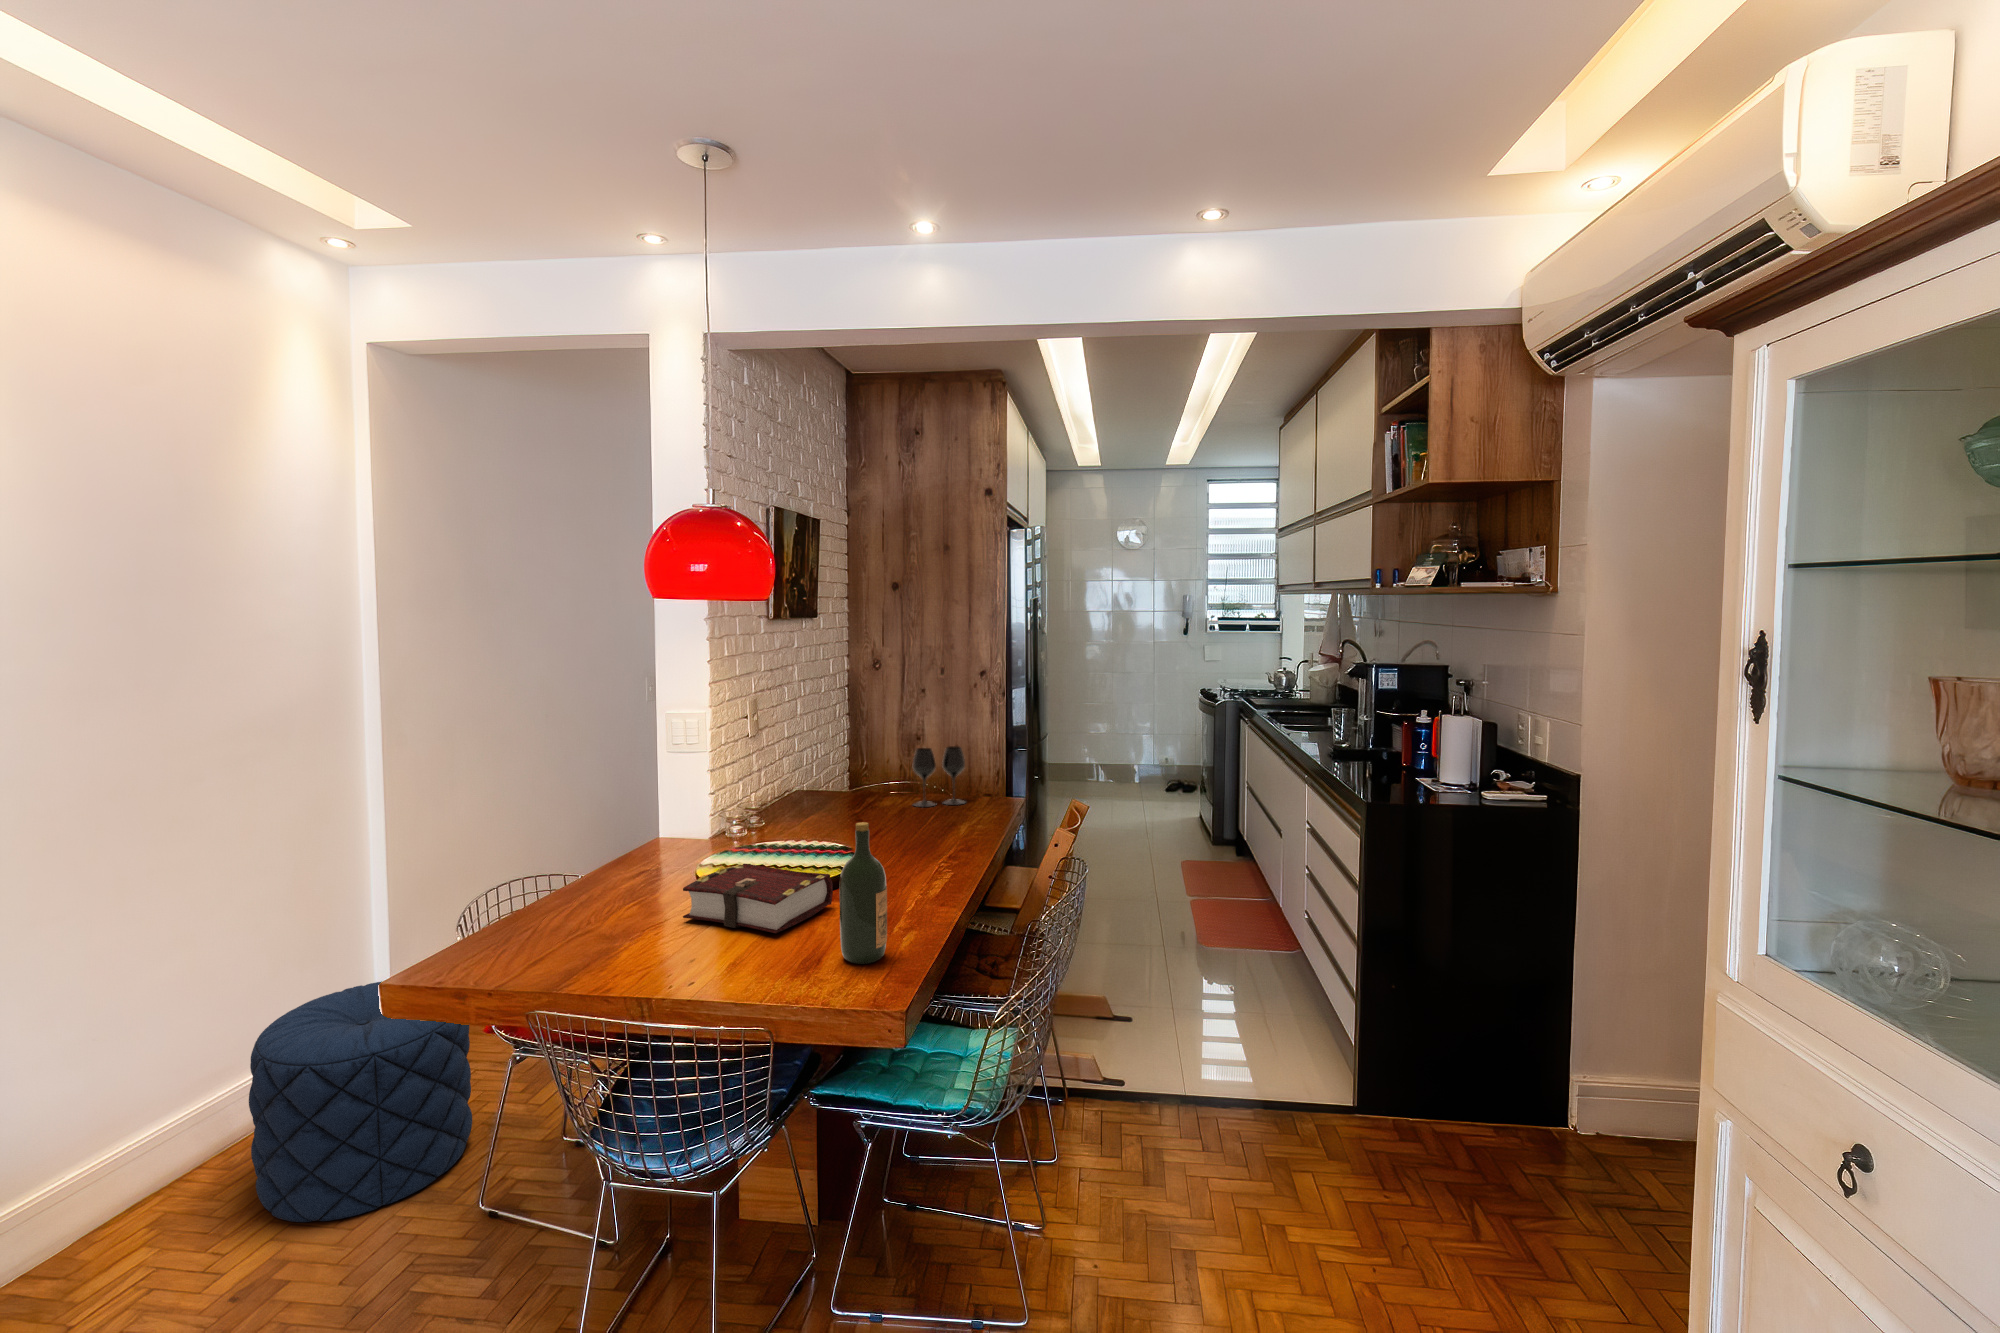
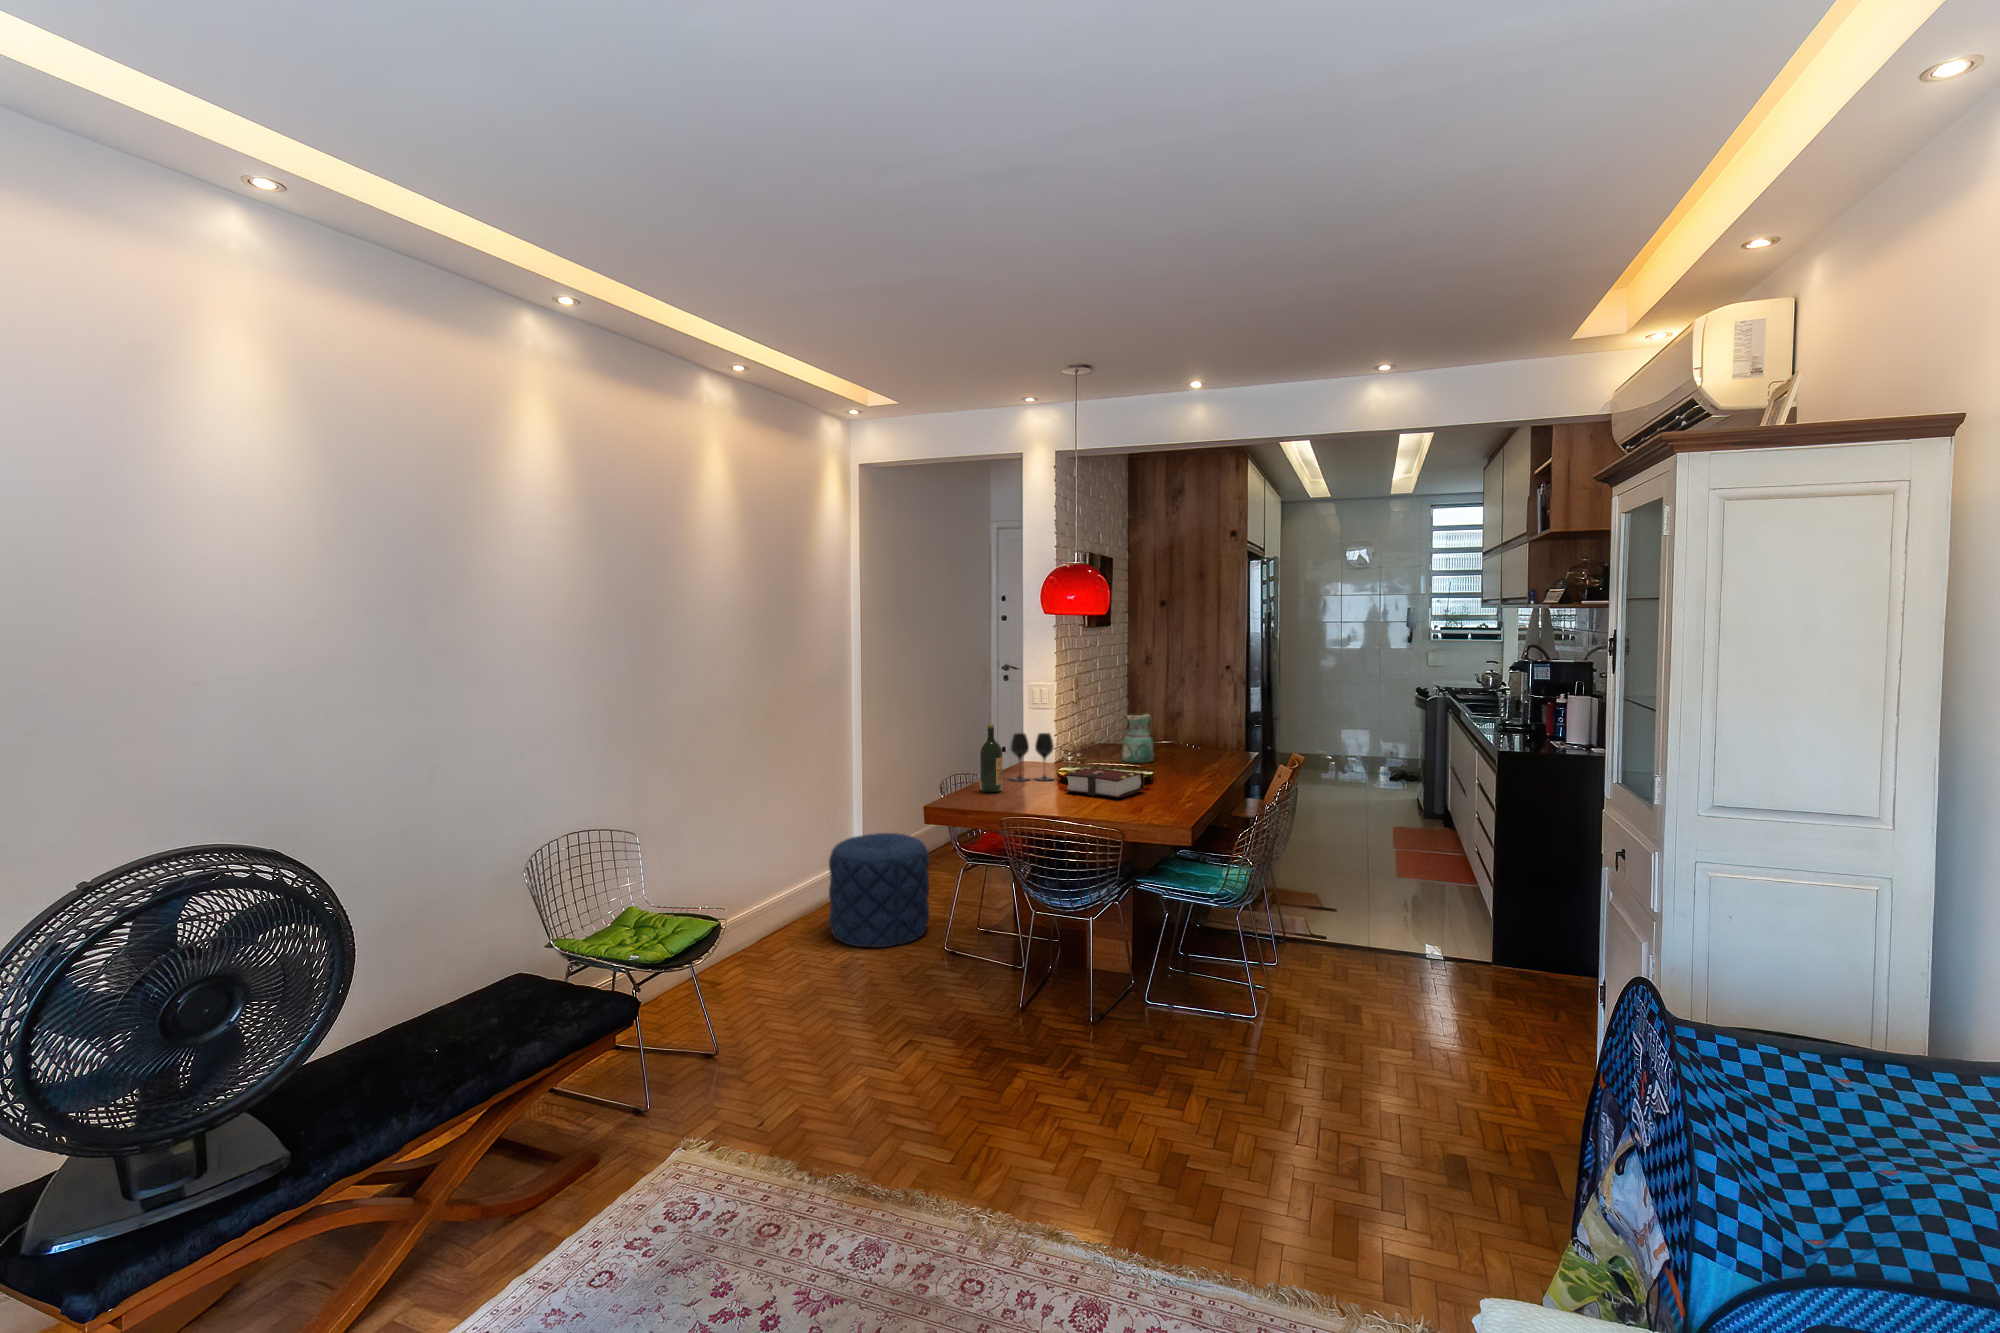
wine glass: present [913,746,965,807] -> present [1011,733,1054,781]
ceramic pitcher: none [823,749,871,827] -> present [1122,714,1154,763]
wine bottle: present [839,822,887,964] -> present [980,725,1003,793]

